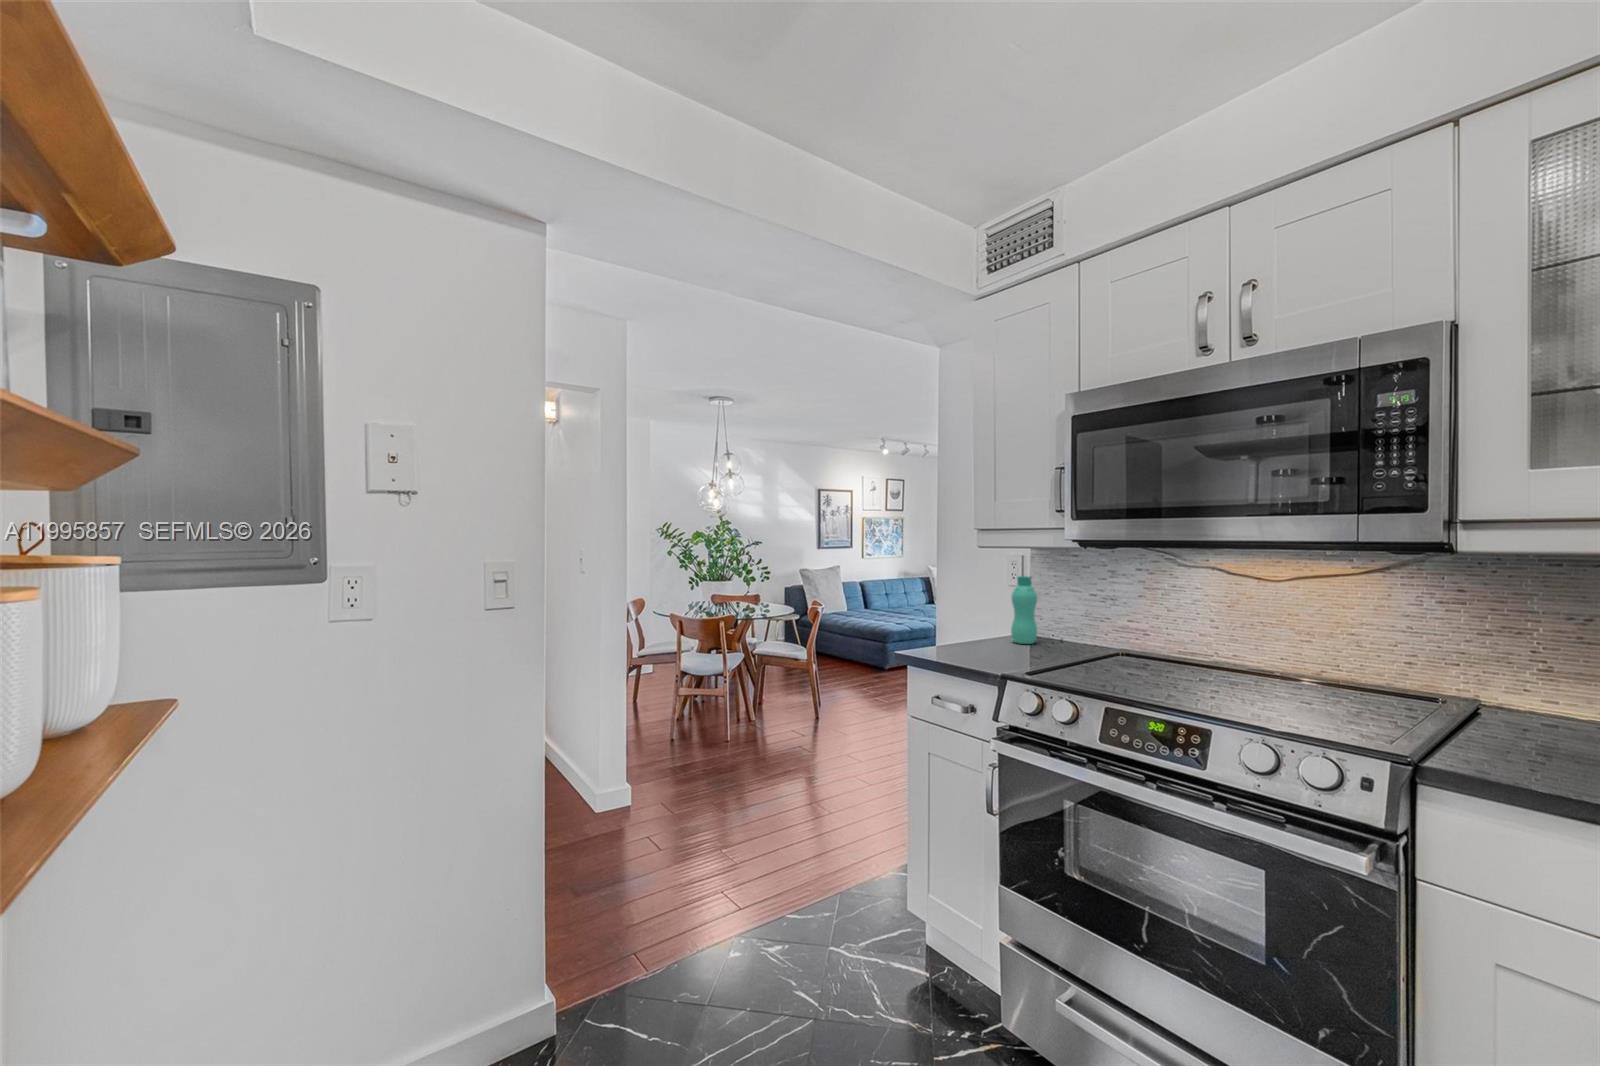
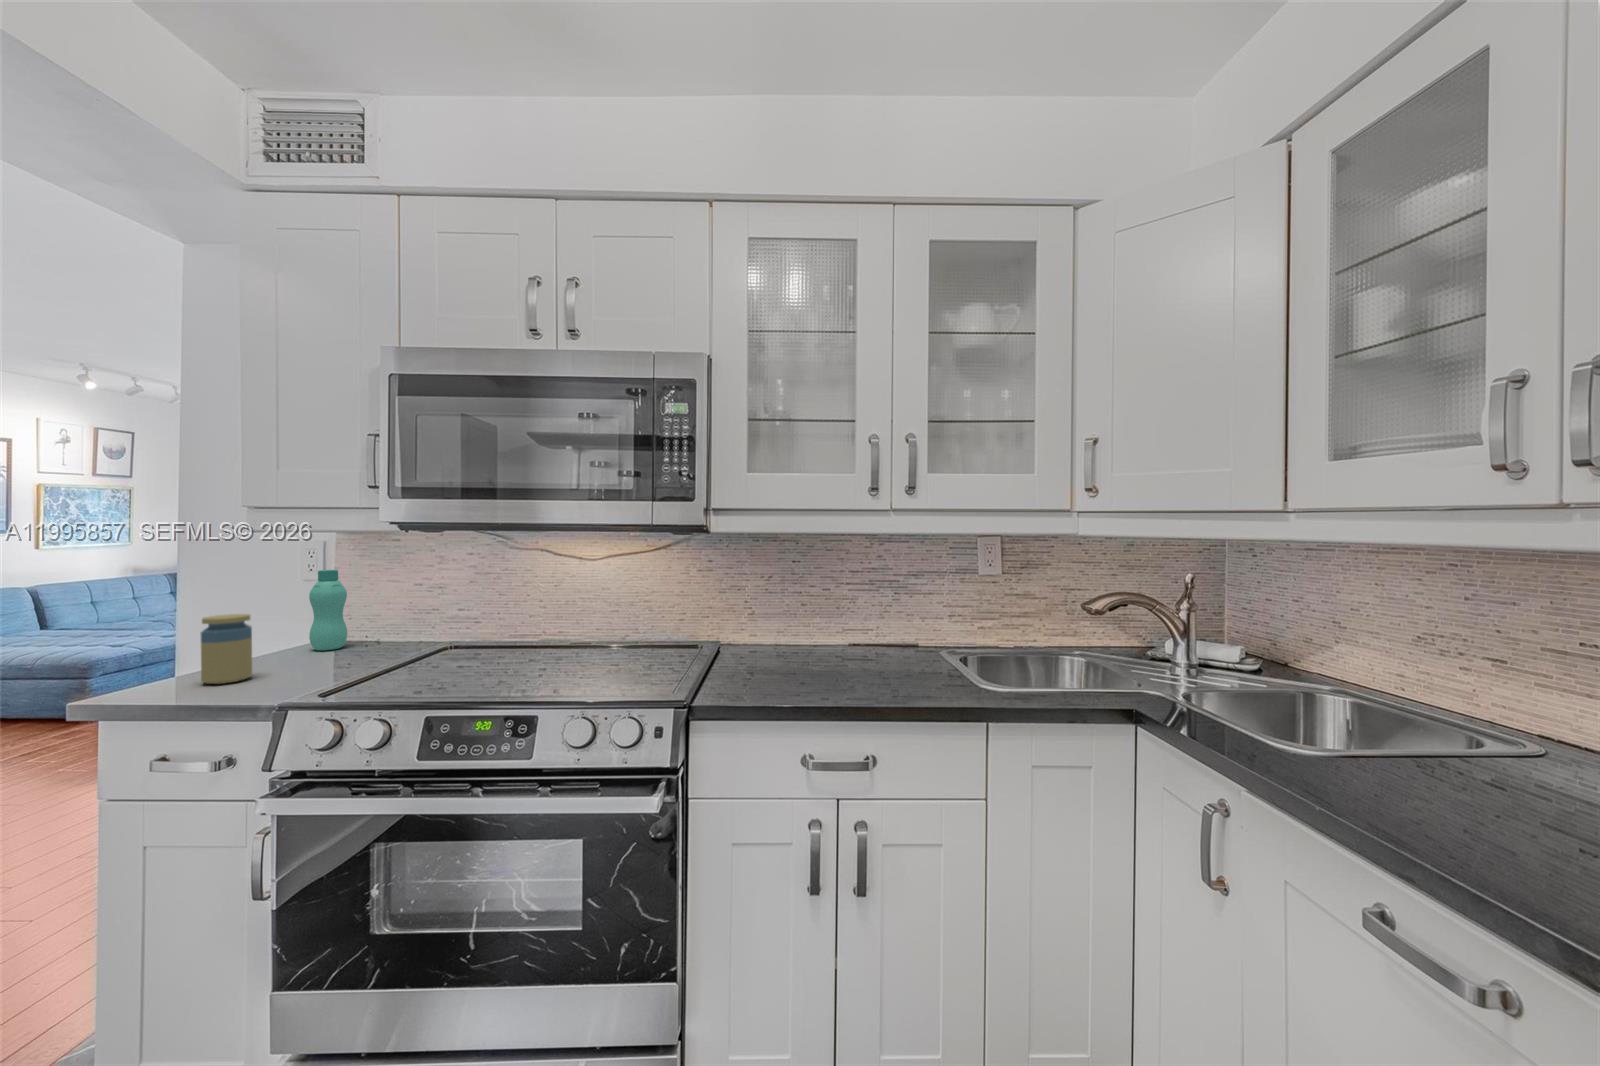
jar: none [953,605,981,656] -> present [201,614,252,684]

